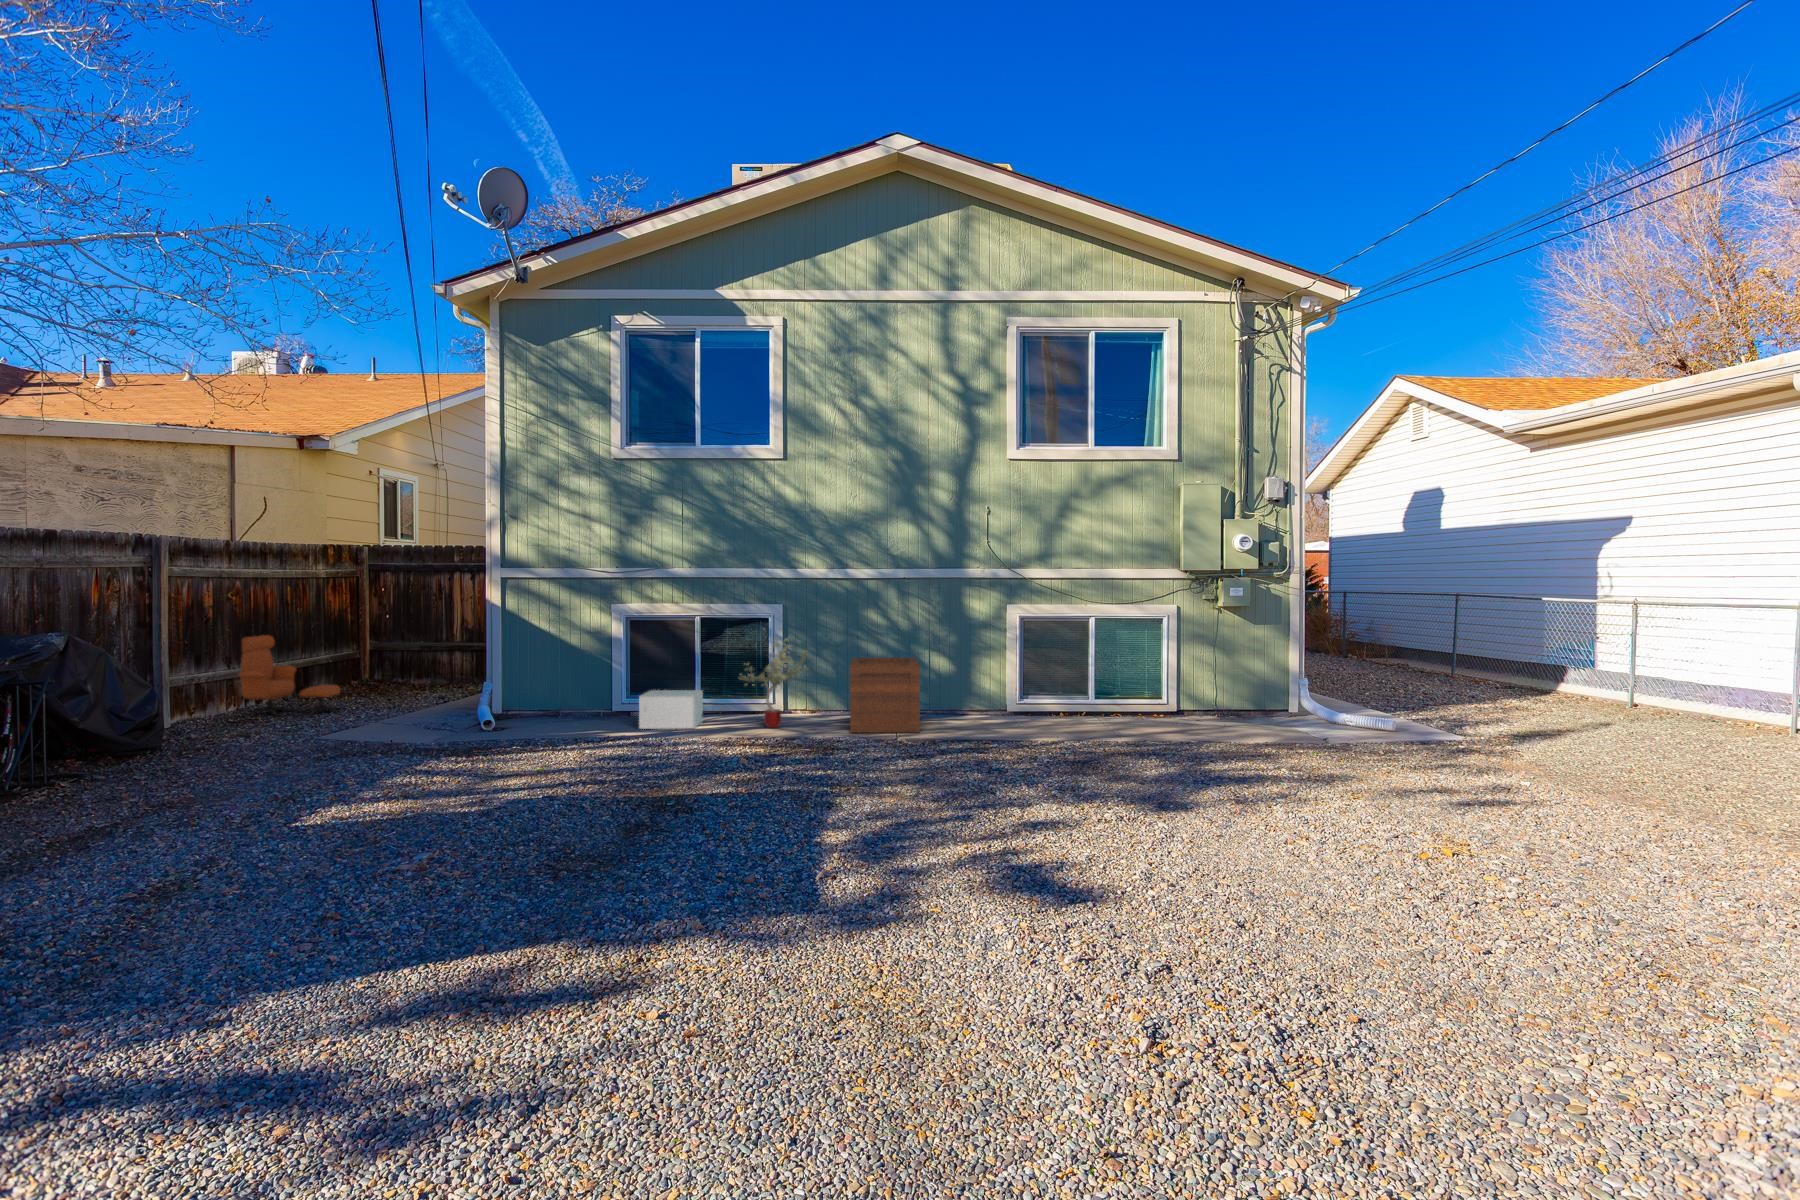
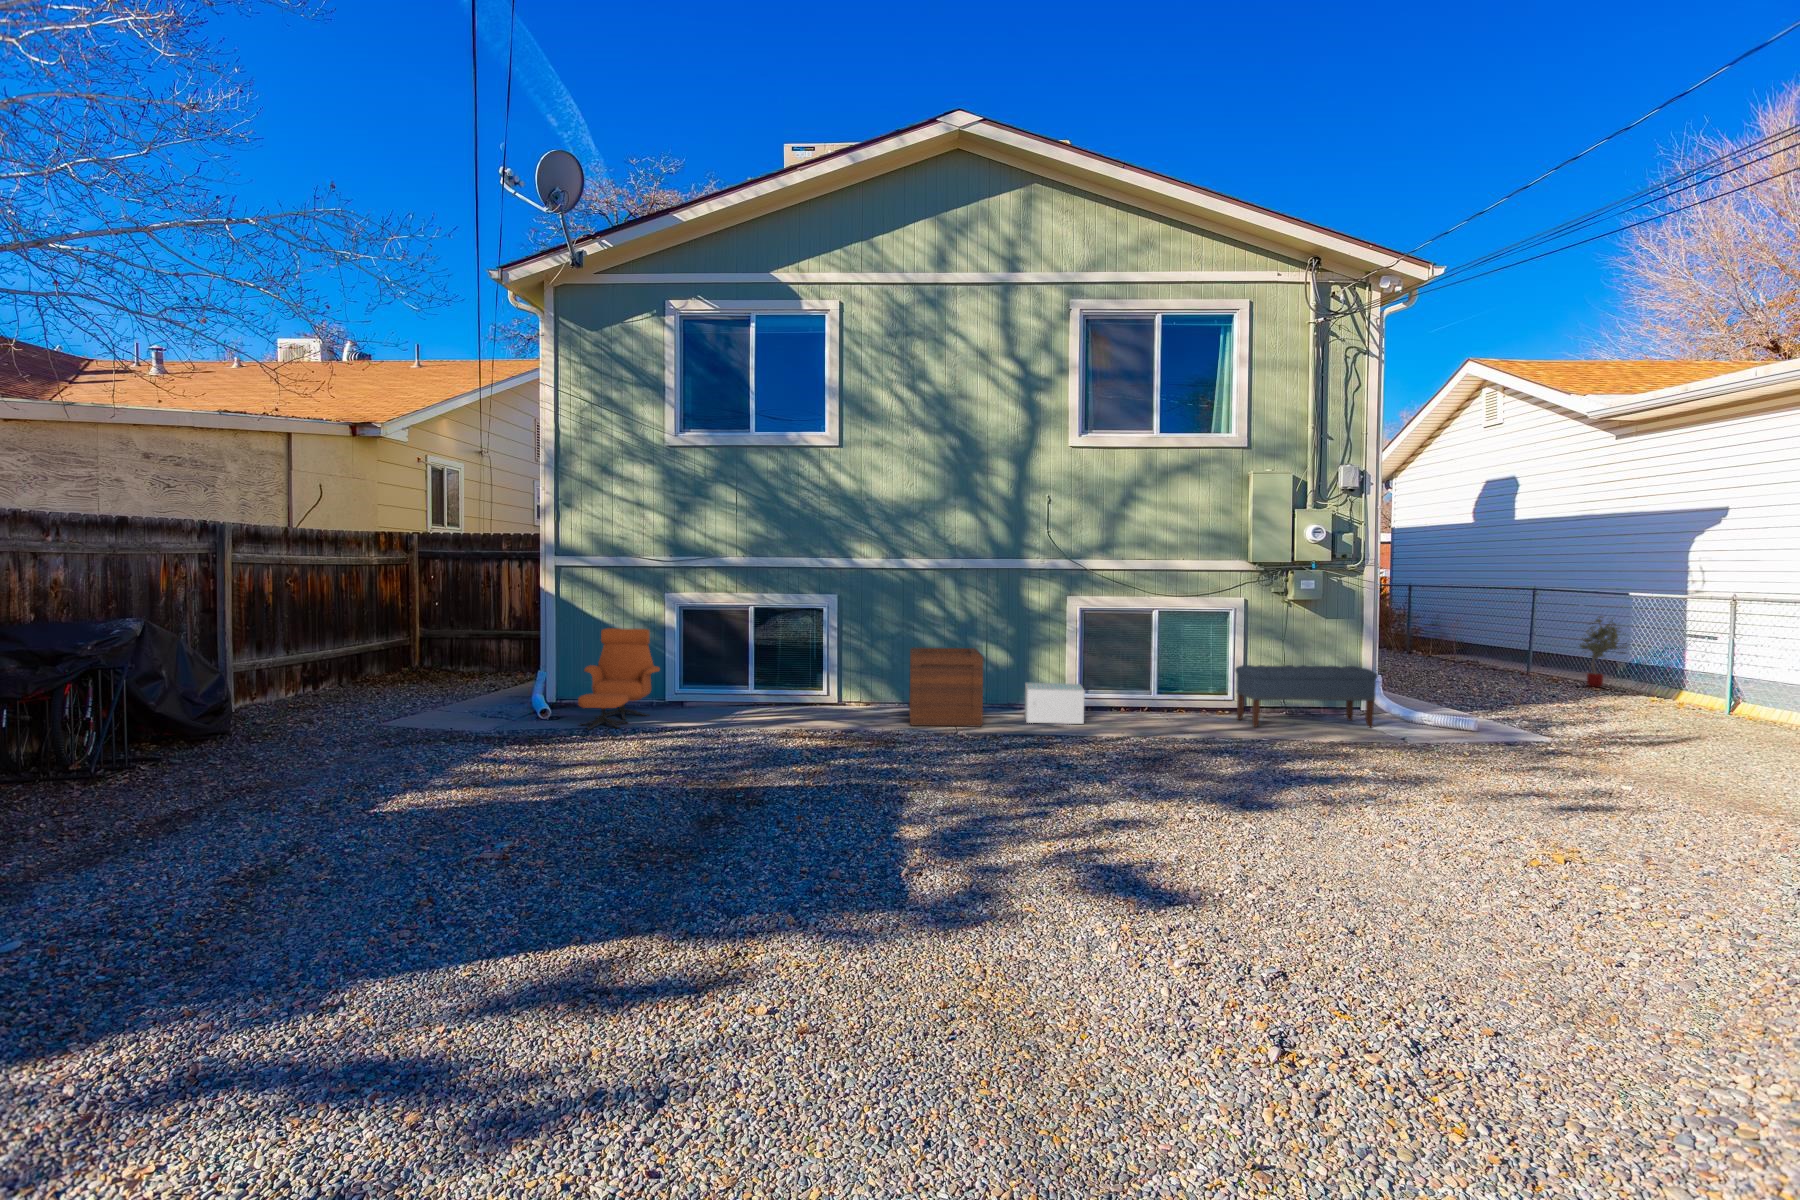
lounge chair: present [238,635,340,715] -> present [578,628,660,729]
potted tree: present [739,639,807,728] -> present [1580,616,1627,687]
bench: none [1162,670,1295,730] -> present [1236,665,1377,727]
storage box: present [639,690,703,729] -> present [1025,683,1085,724]

